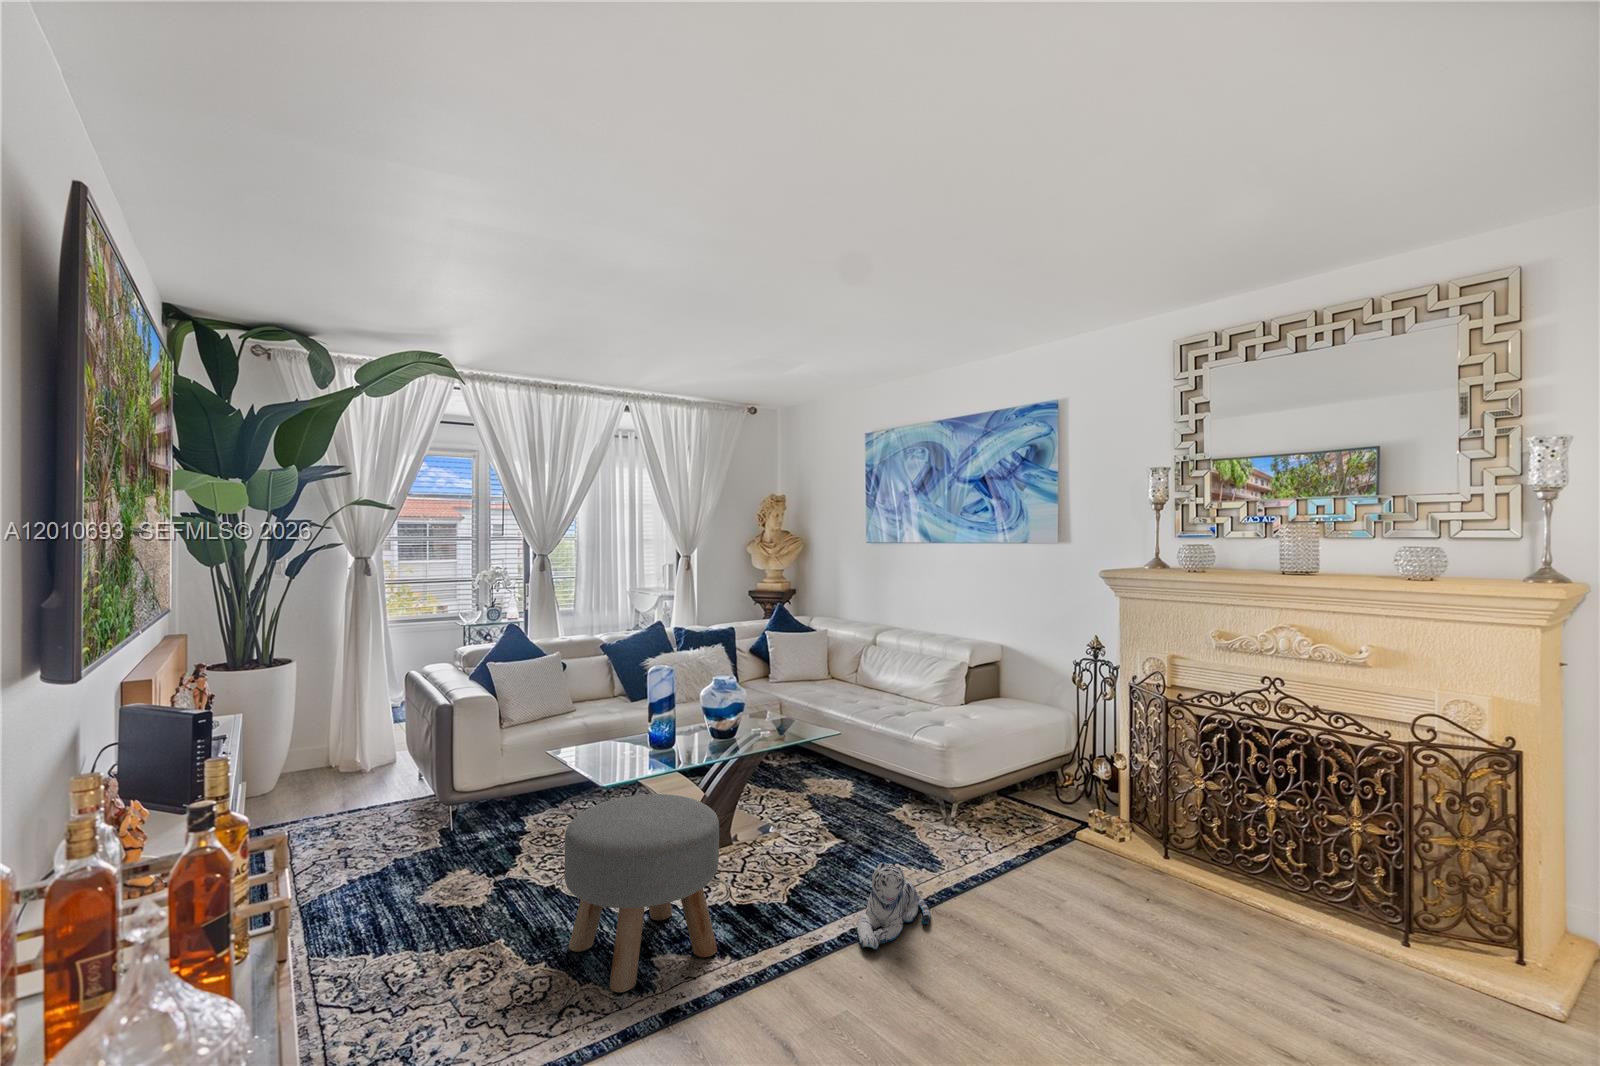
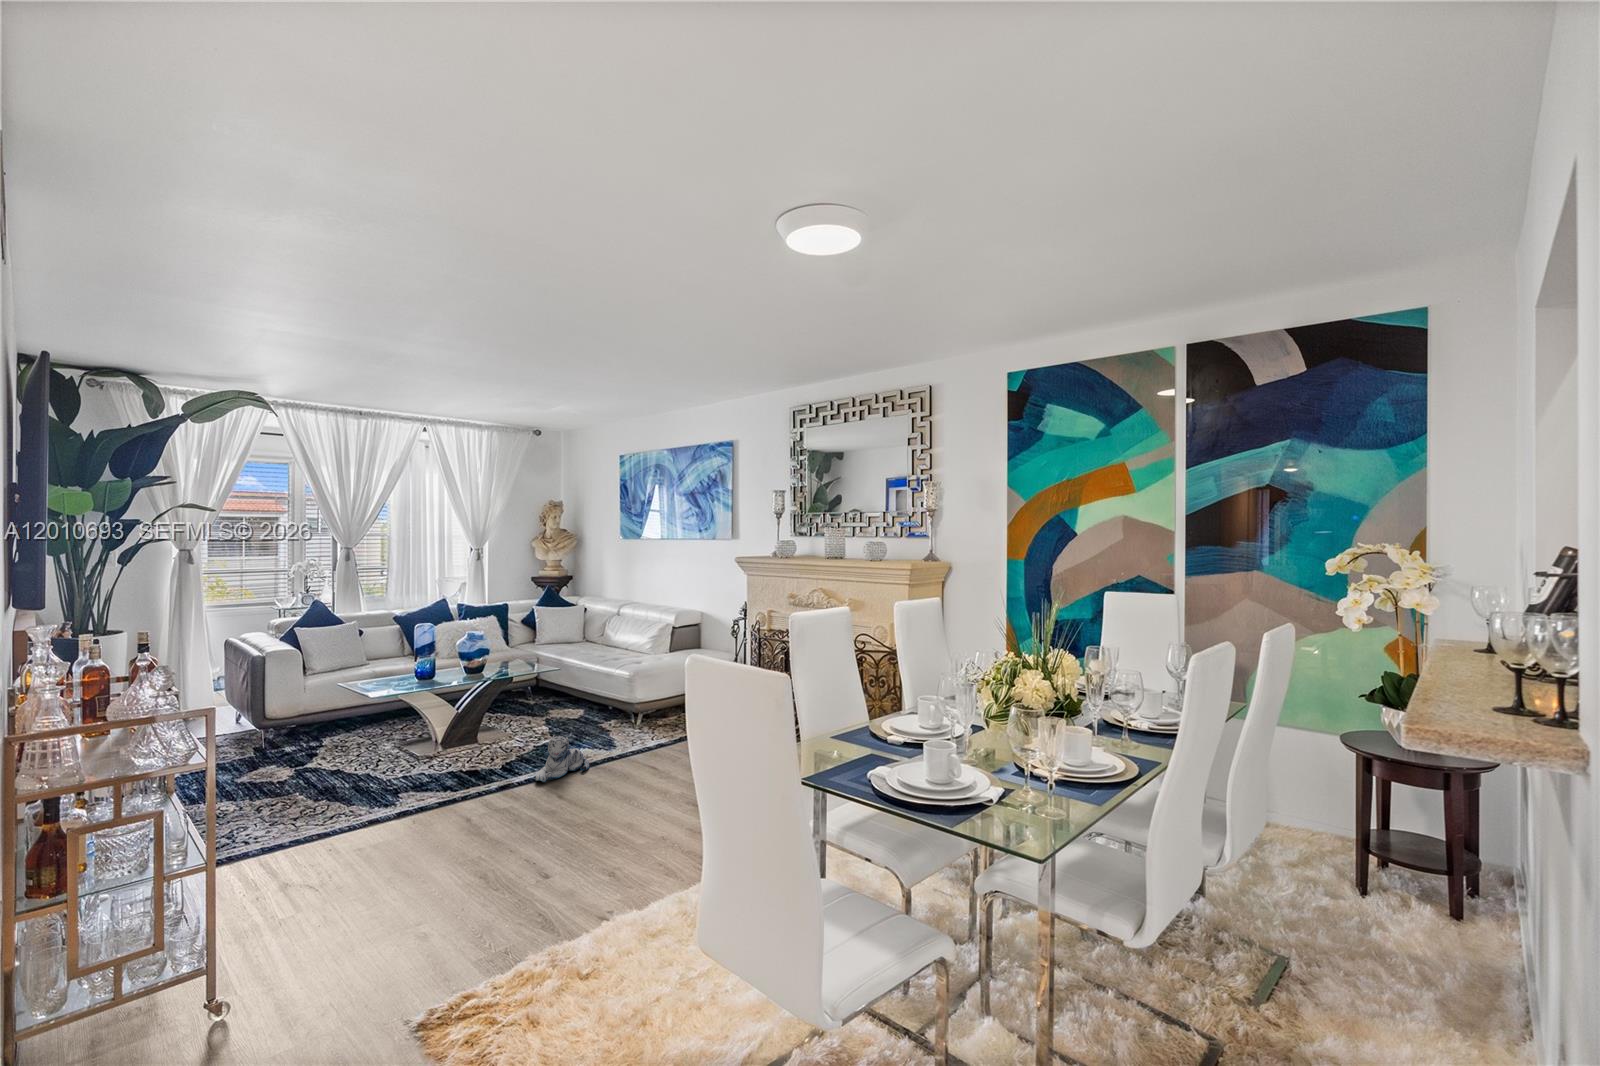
ottoman: present [564,794,719,992] -> none [340,700,446,807]

